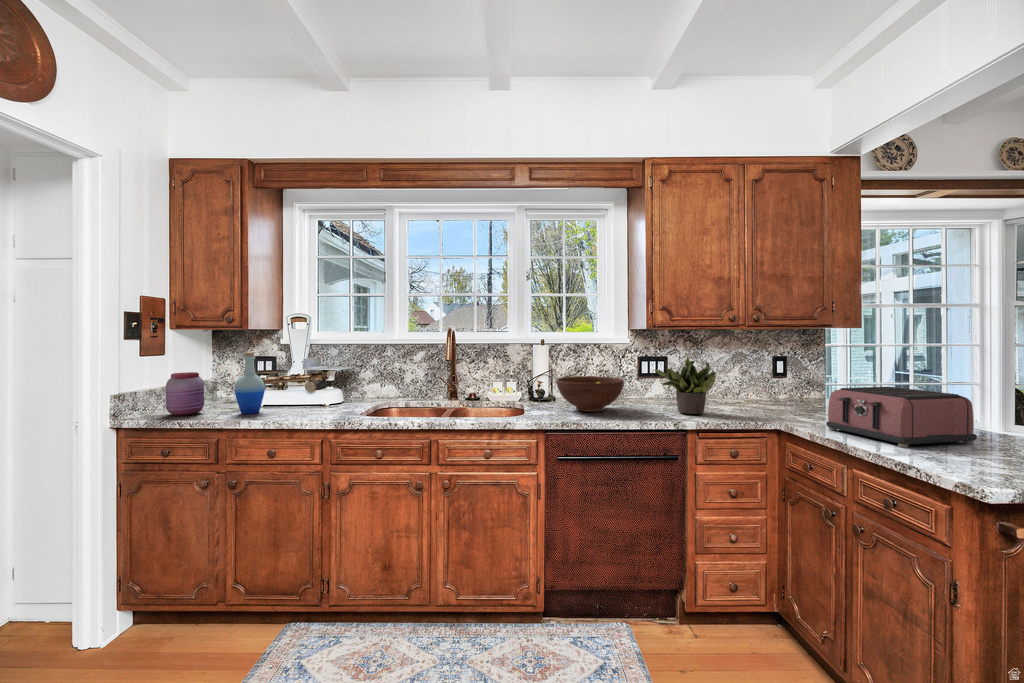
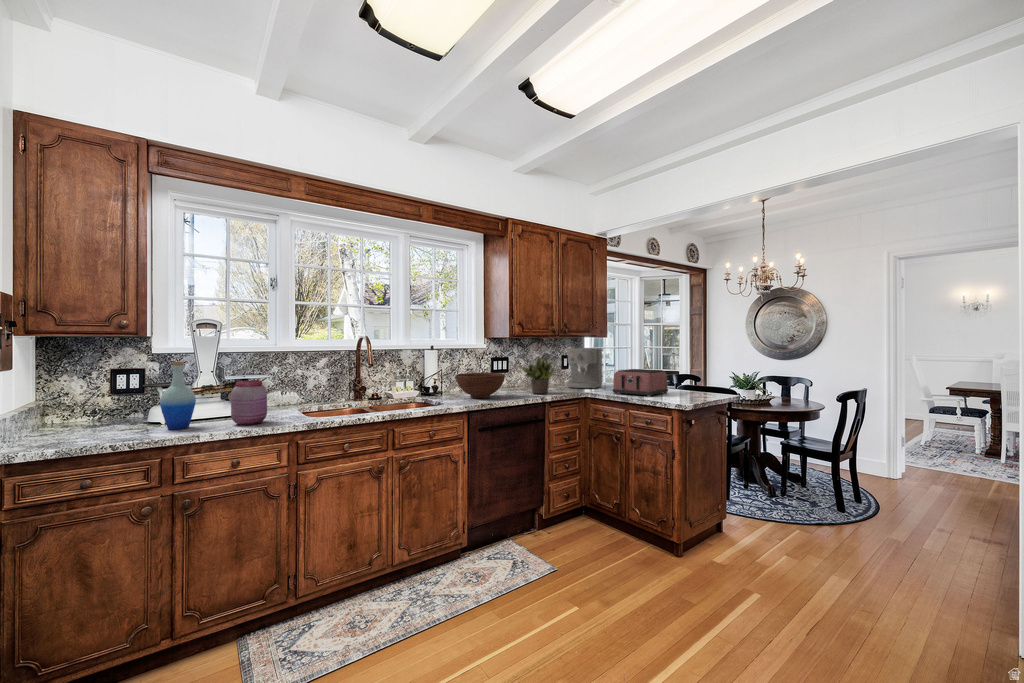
coffee maker: none [764,345,840,415] -> present [567,348,602,389]
jar: present [166,372,204,416] -> present [231,380,267,425]

